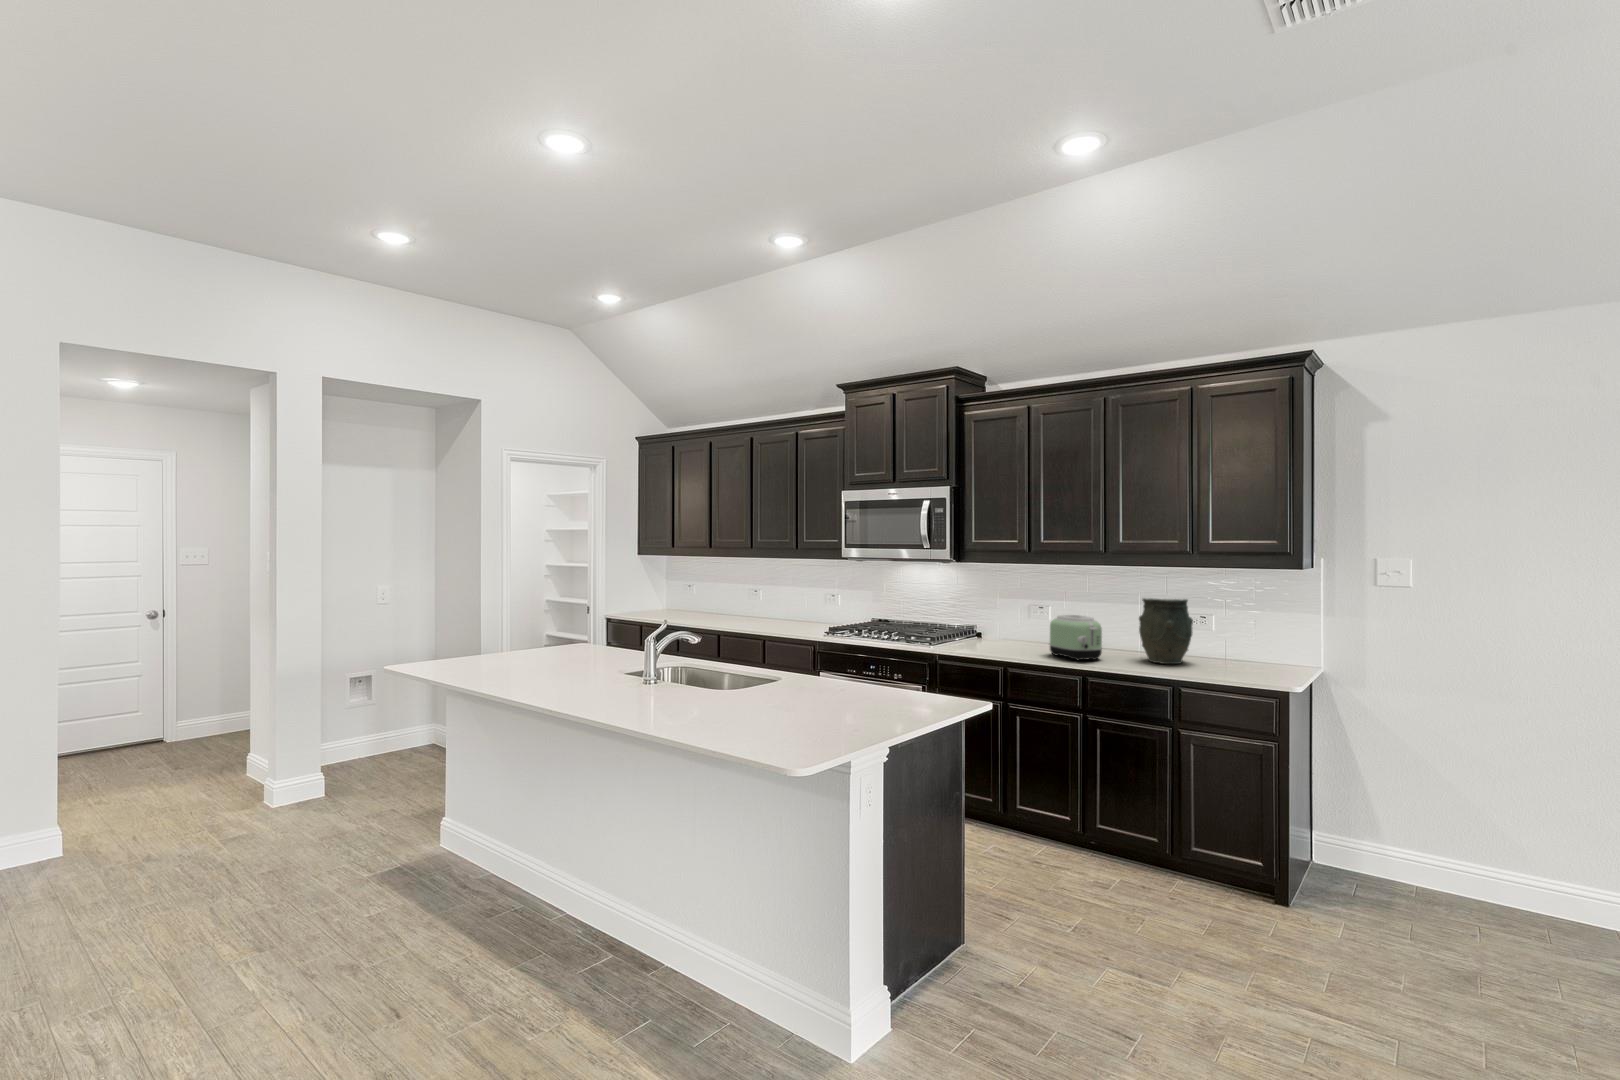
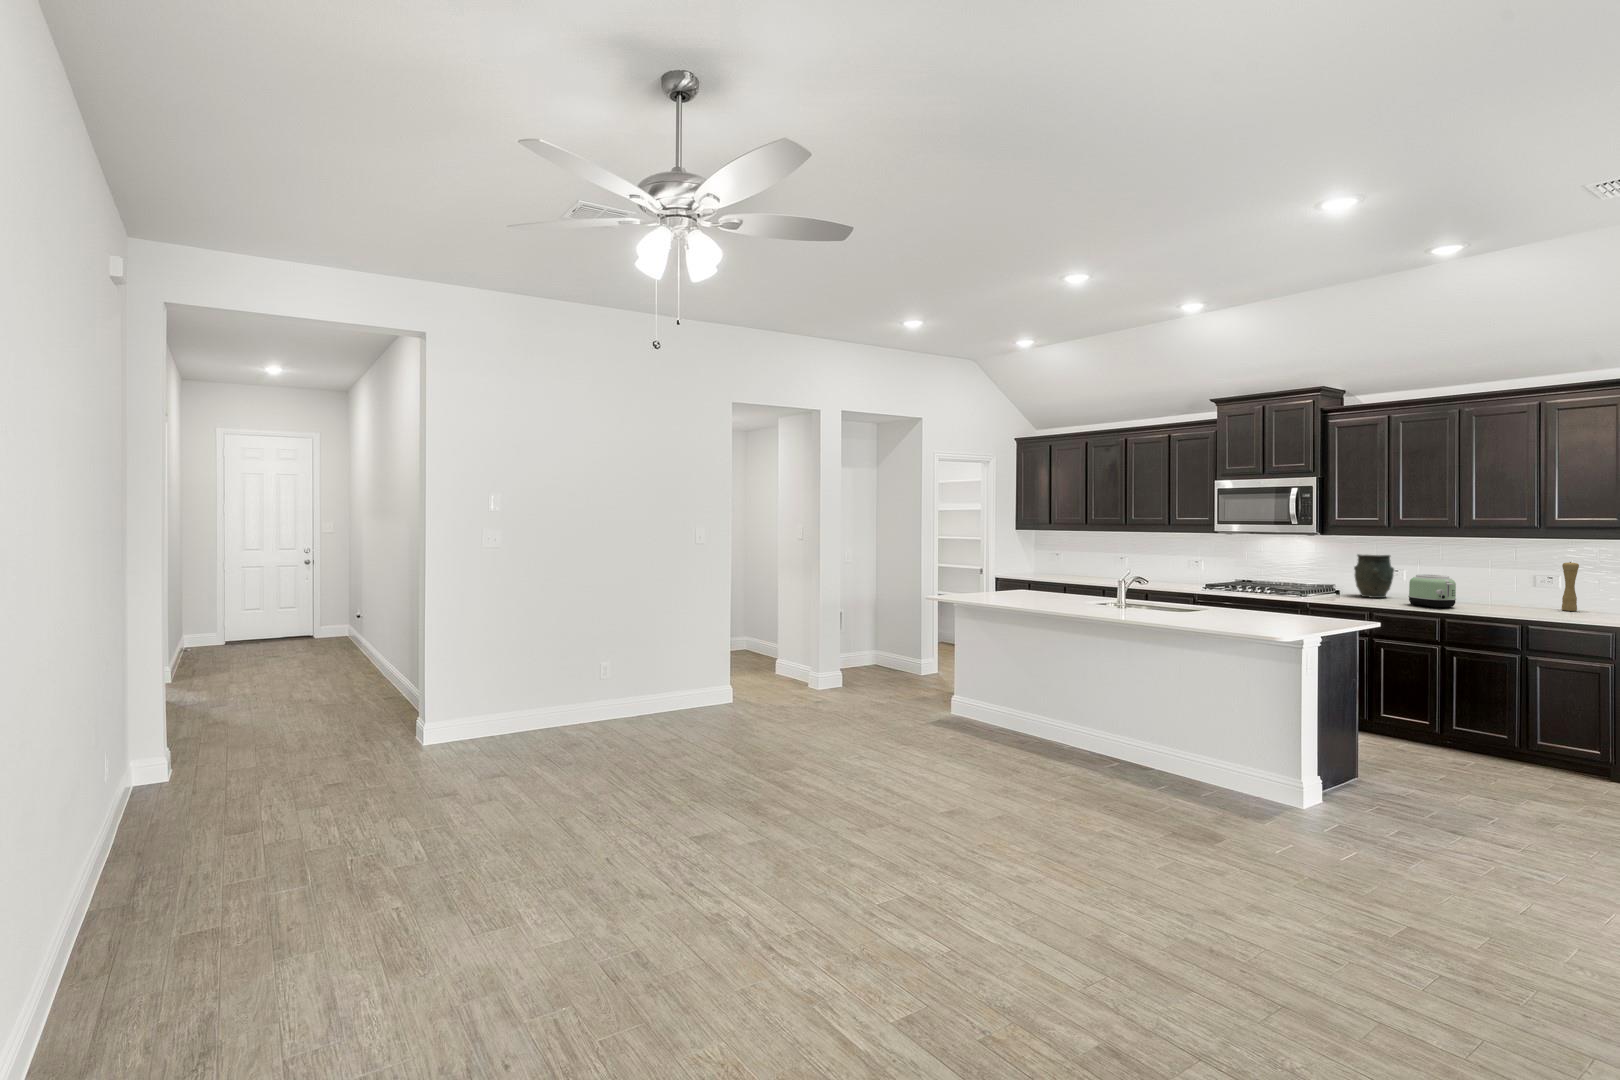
pepper mill: none [1221,597,1240,662] -> present [1562,562,1579,611]
vase: present [1139,598,1193,664] -> present [1354,554,1394,598]

